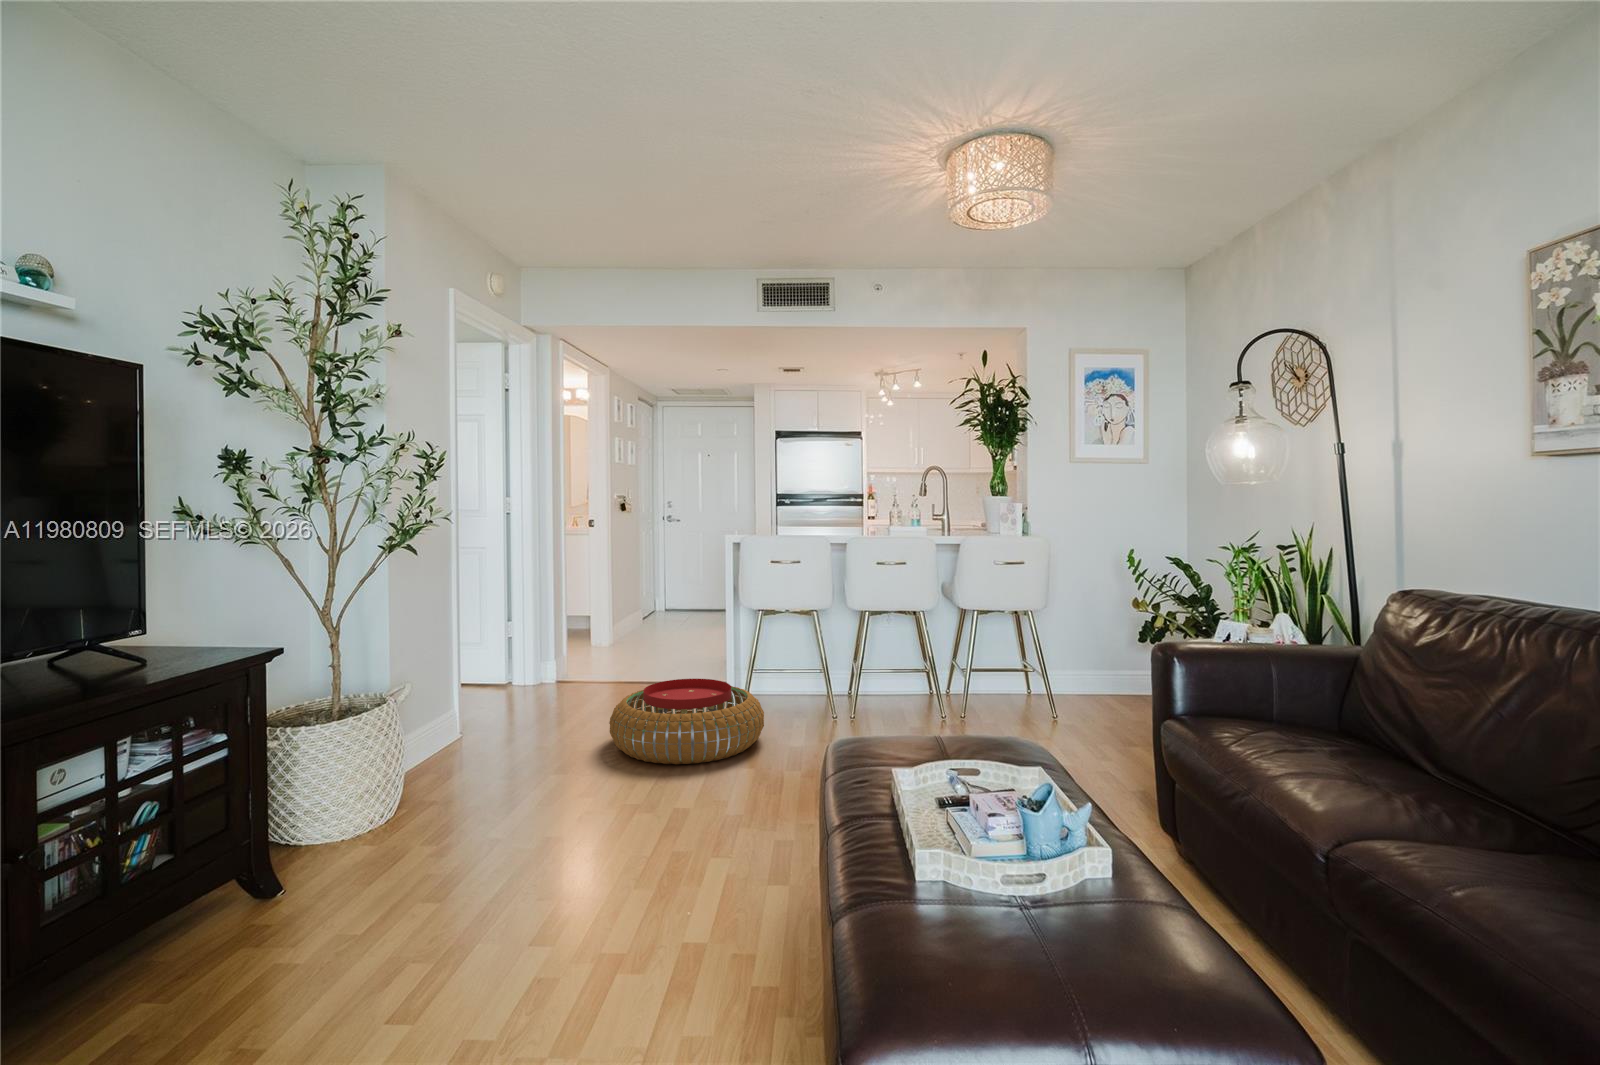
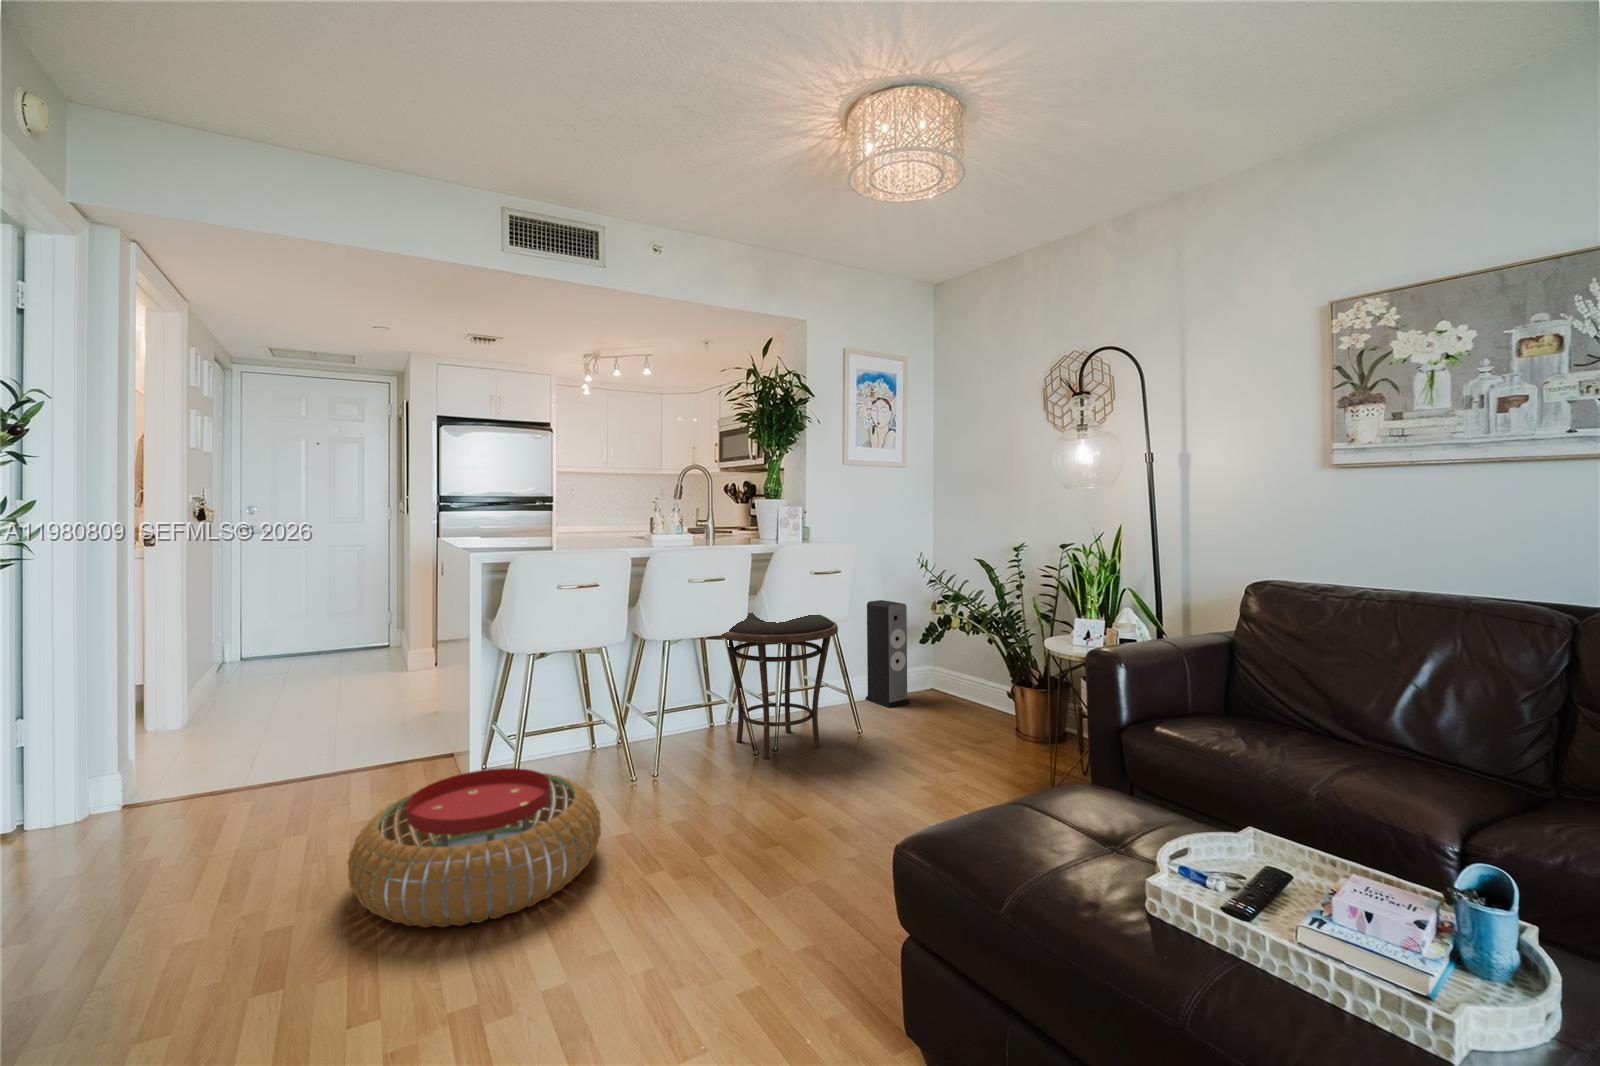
side table: none [906,594,1017,718] -> present [718,613,838,759]
speaker: none [1085,596,1127,701] -> present [865,600,910,708]

